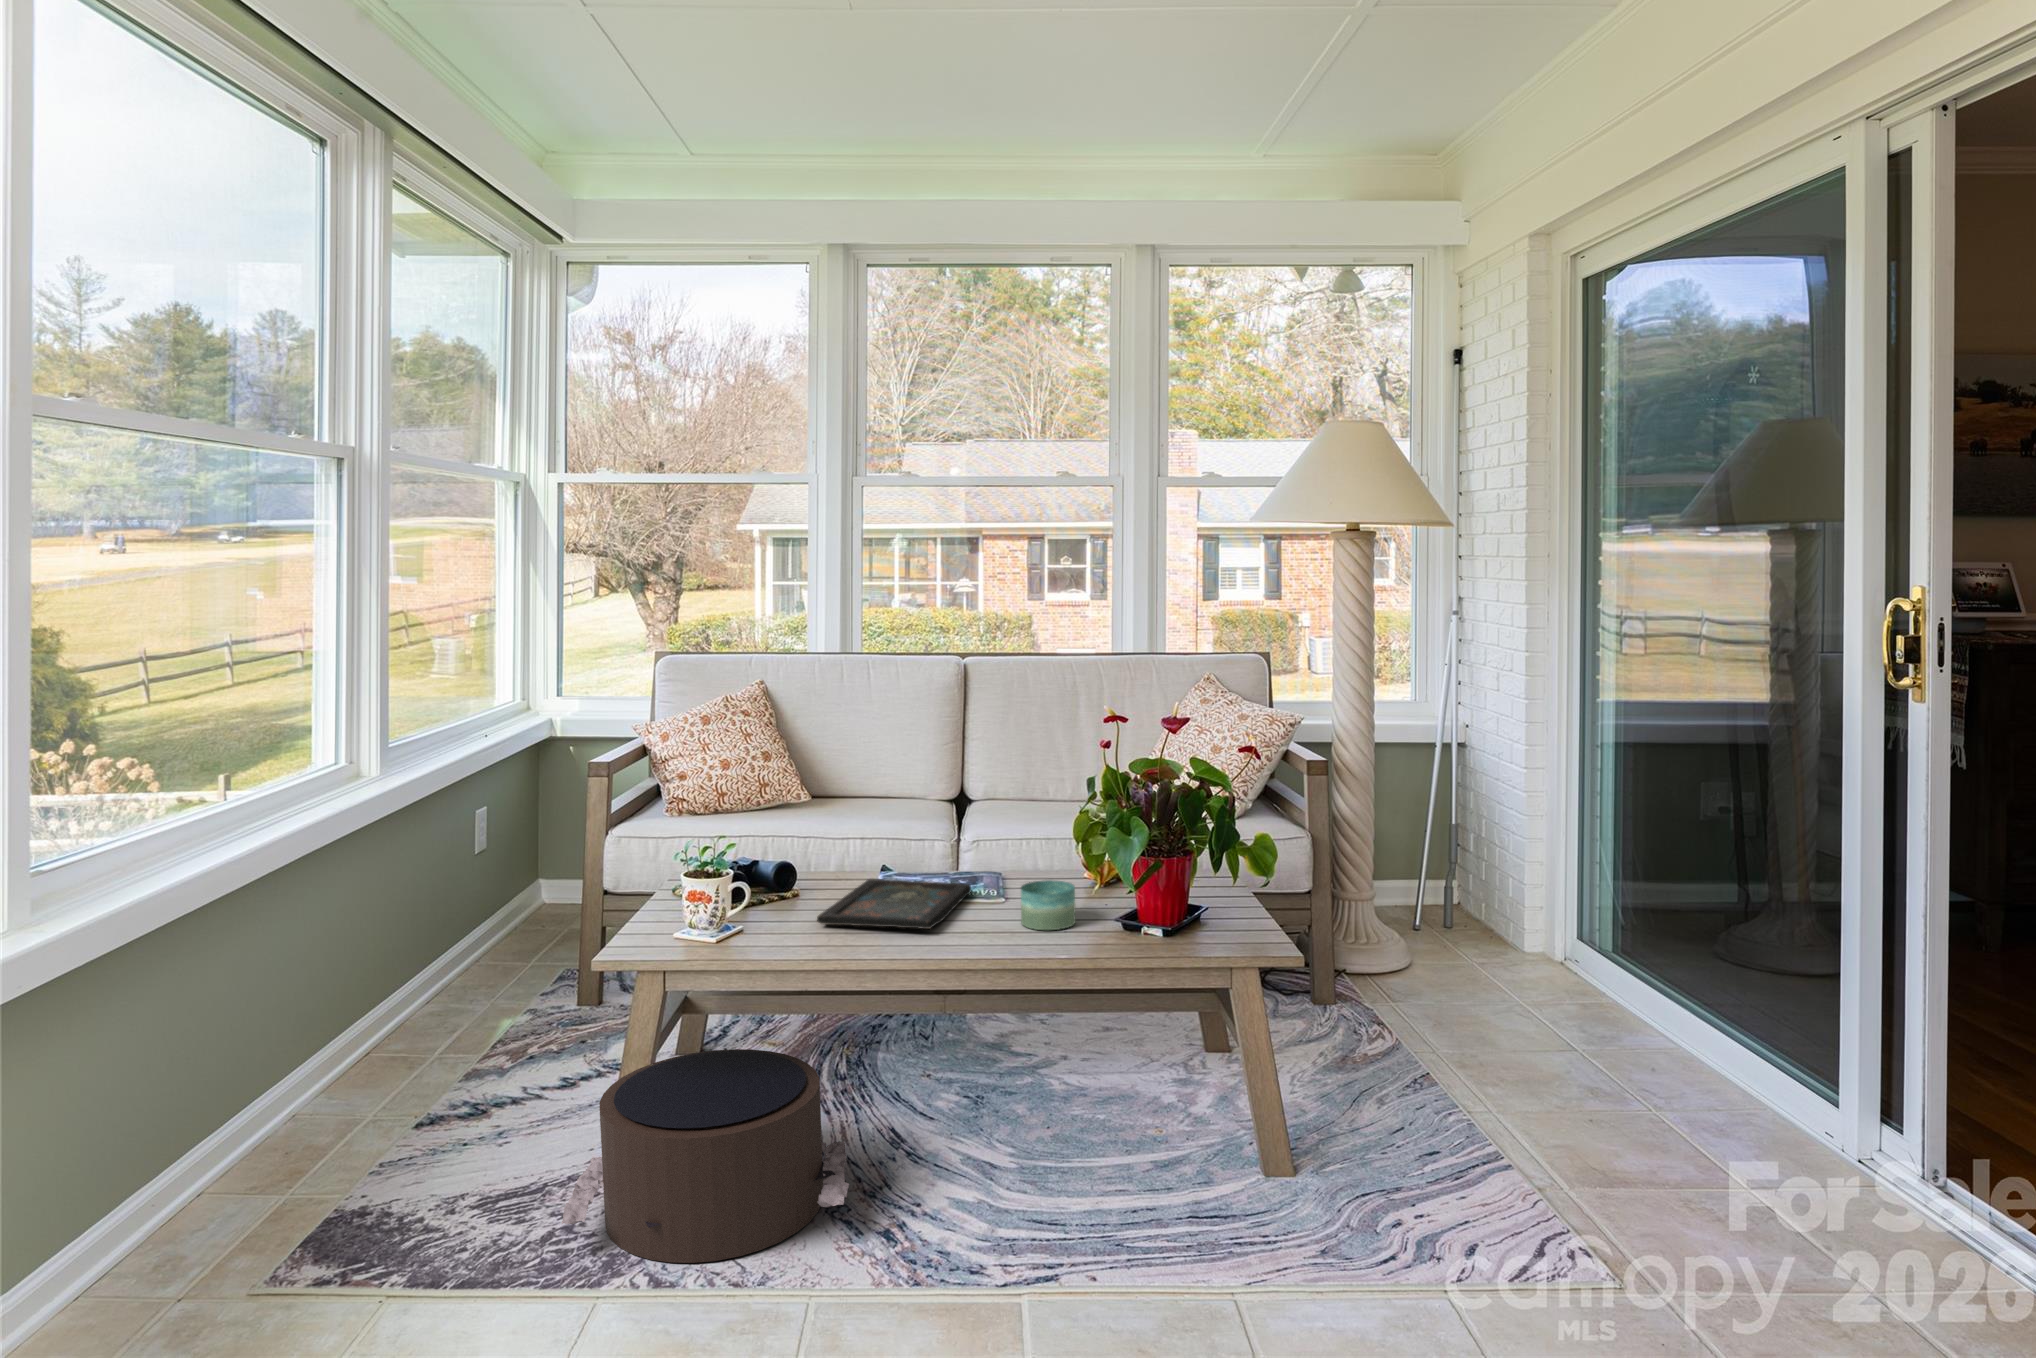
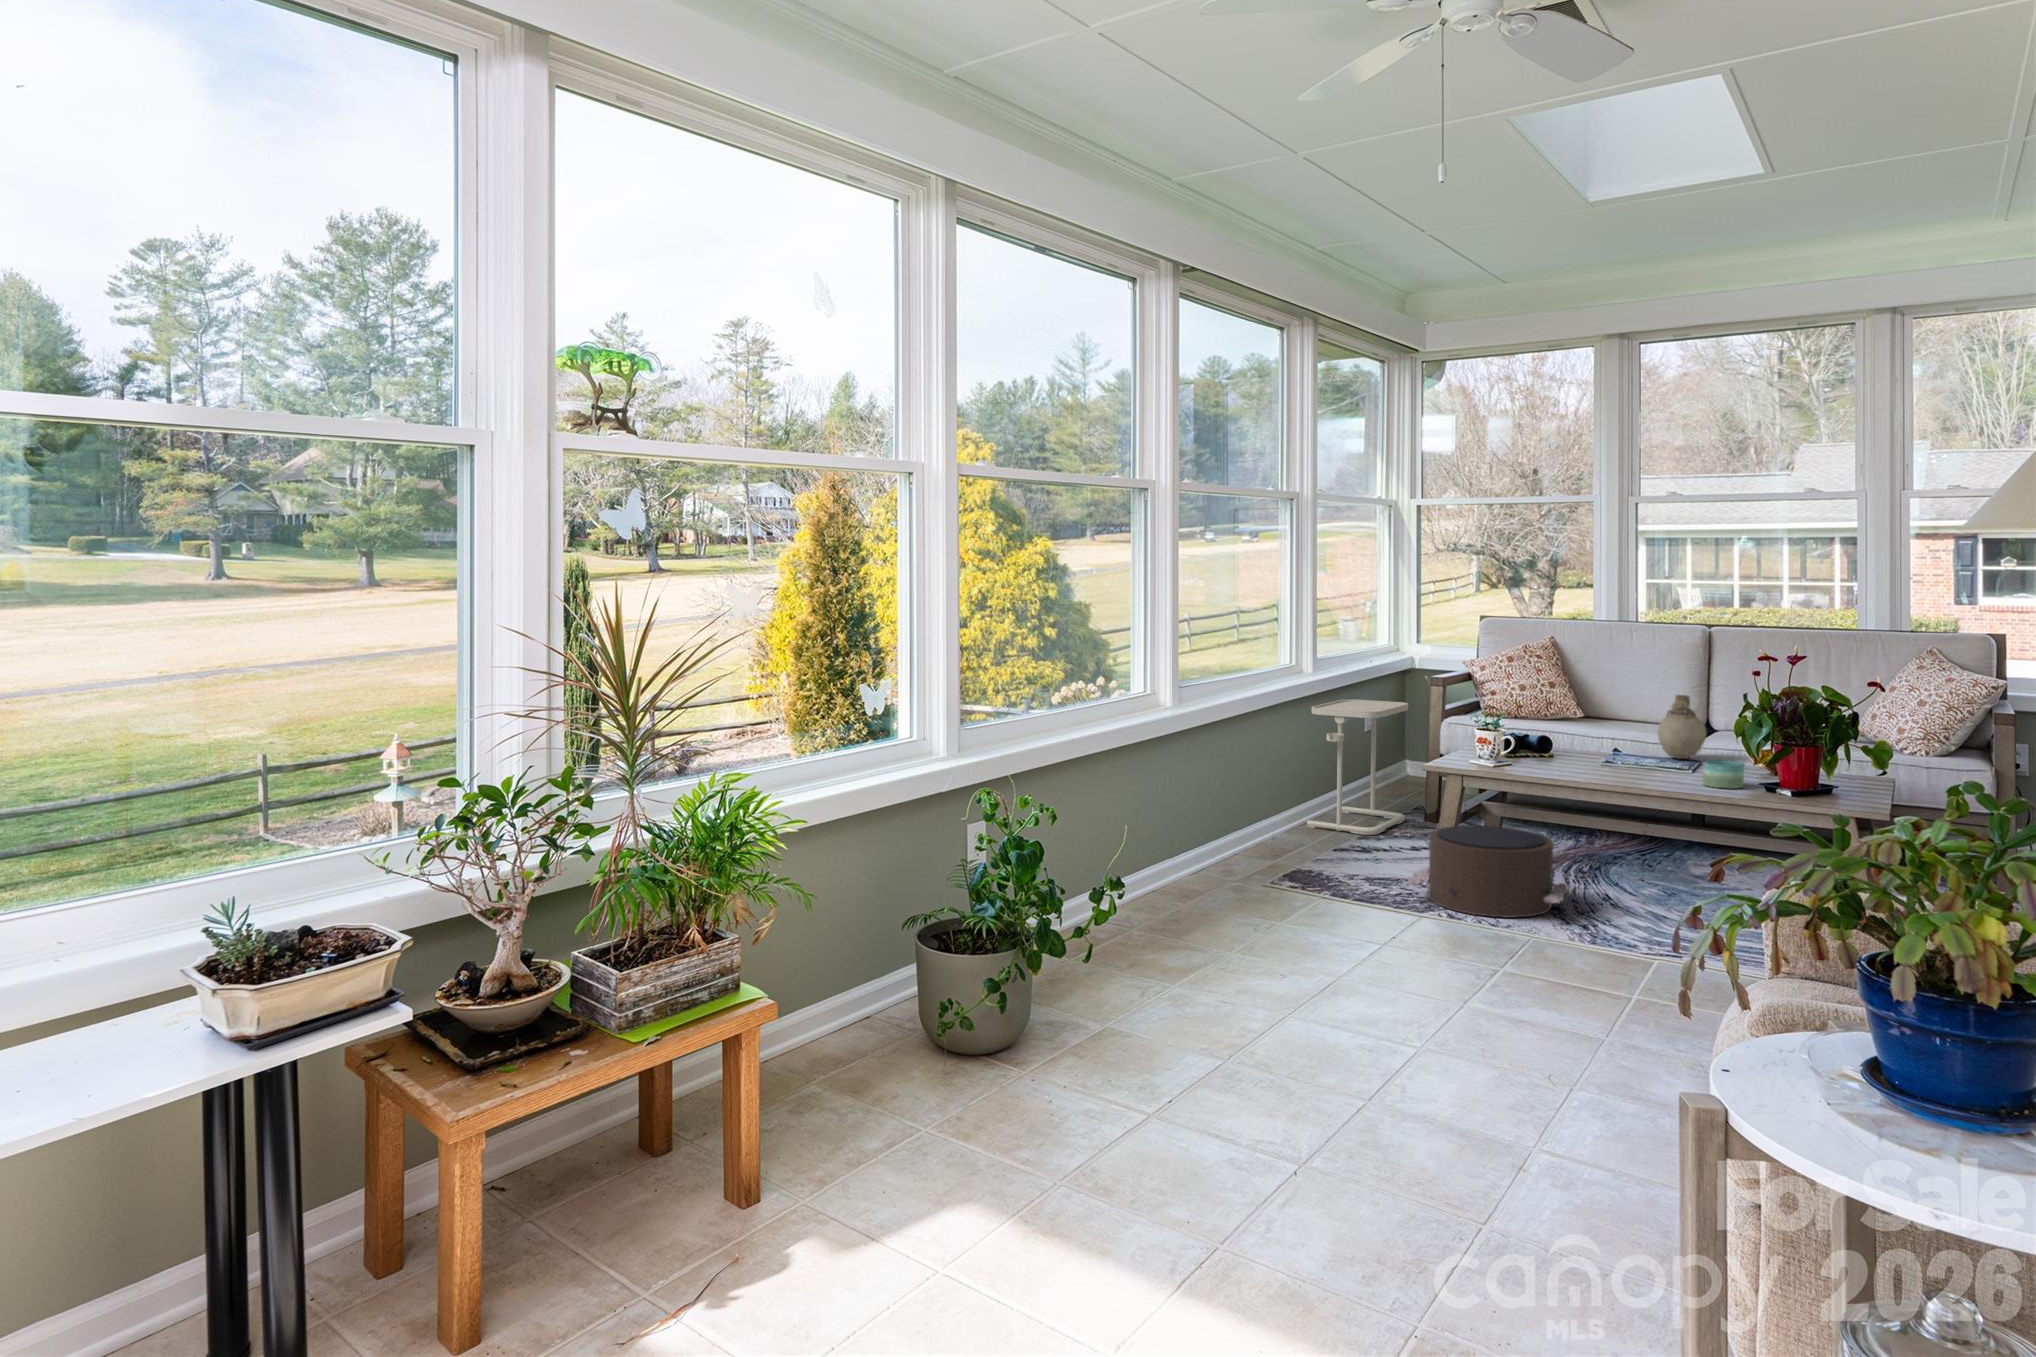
vase: none [932,771,995,867] -> present [1658,695,1706,759]
side table: none [363,808,554,1065] -> present [1307,699,1408,835]
tray: present [817,879,971,929] -> none [1564,755,1677,777]

